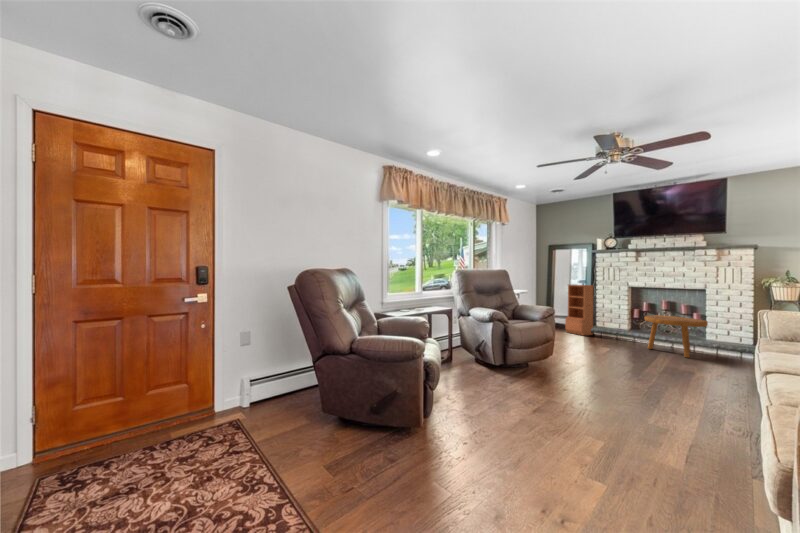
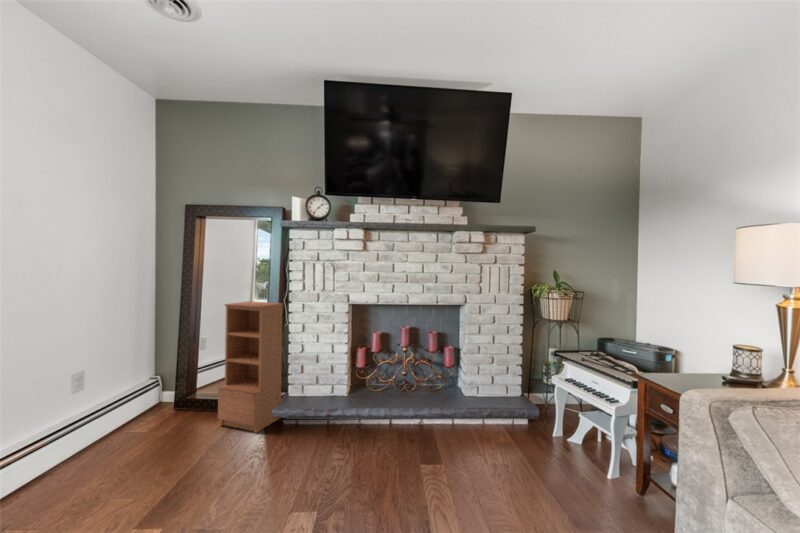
footstool: present [645,315,708,358] -> none [384,368,493,484]

